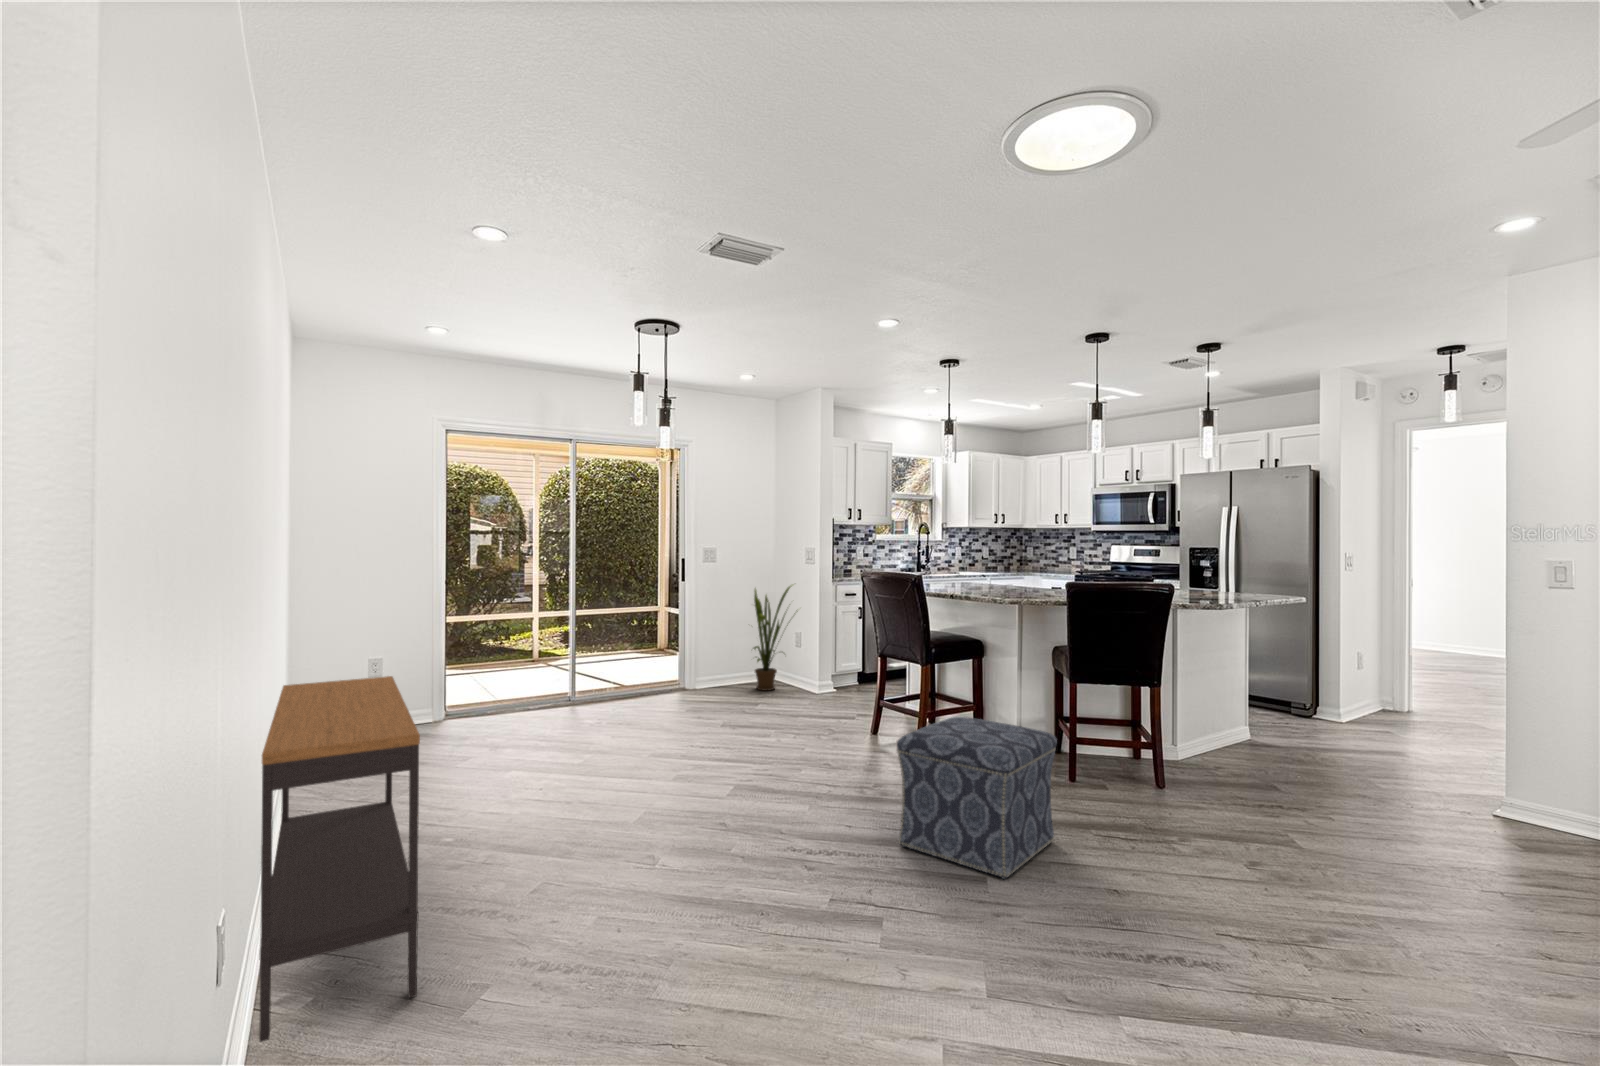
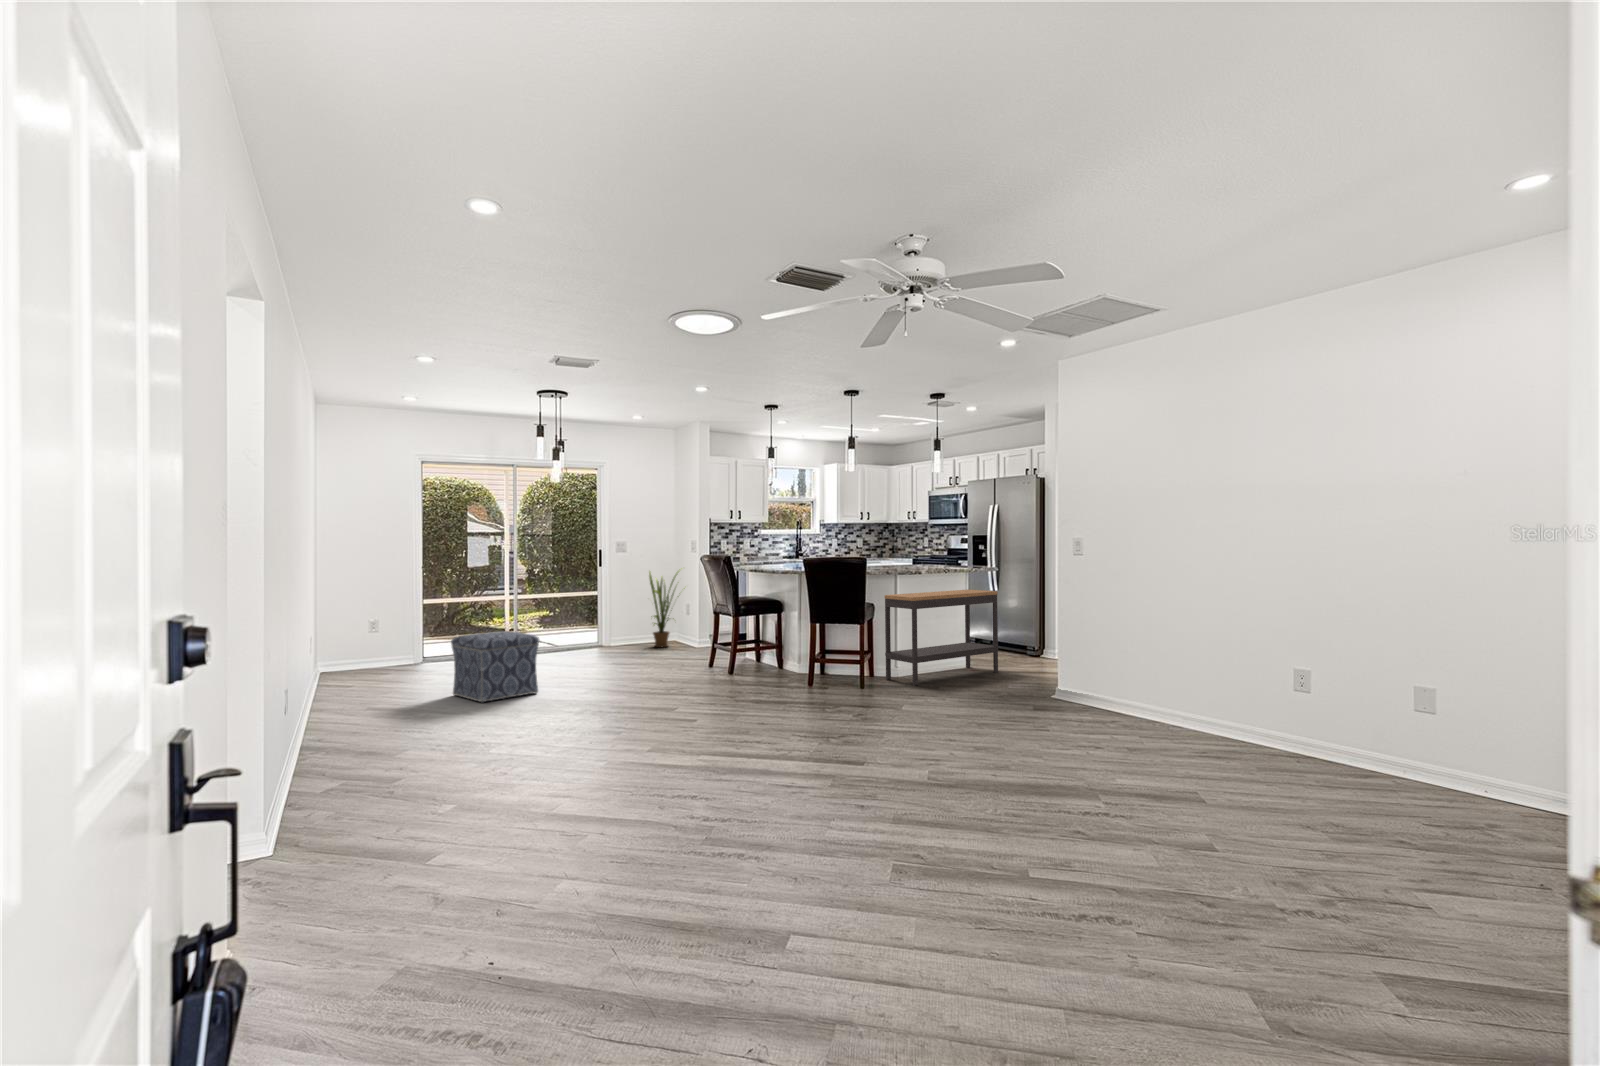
console table: present [259,676,420,1042] -> present [885,590,998,686]
ottoman: present [897,717,1057,879] -> present [451,631,539,703]

